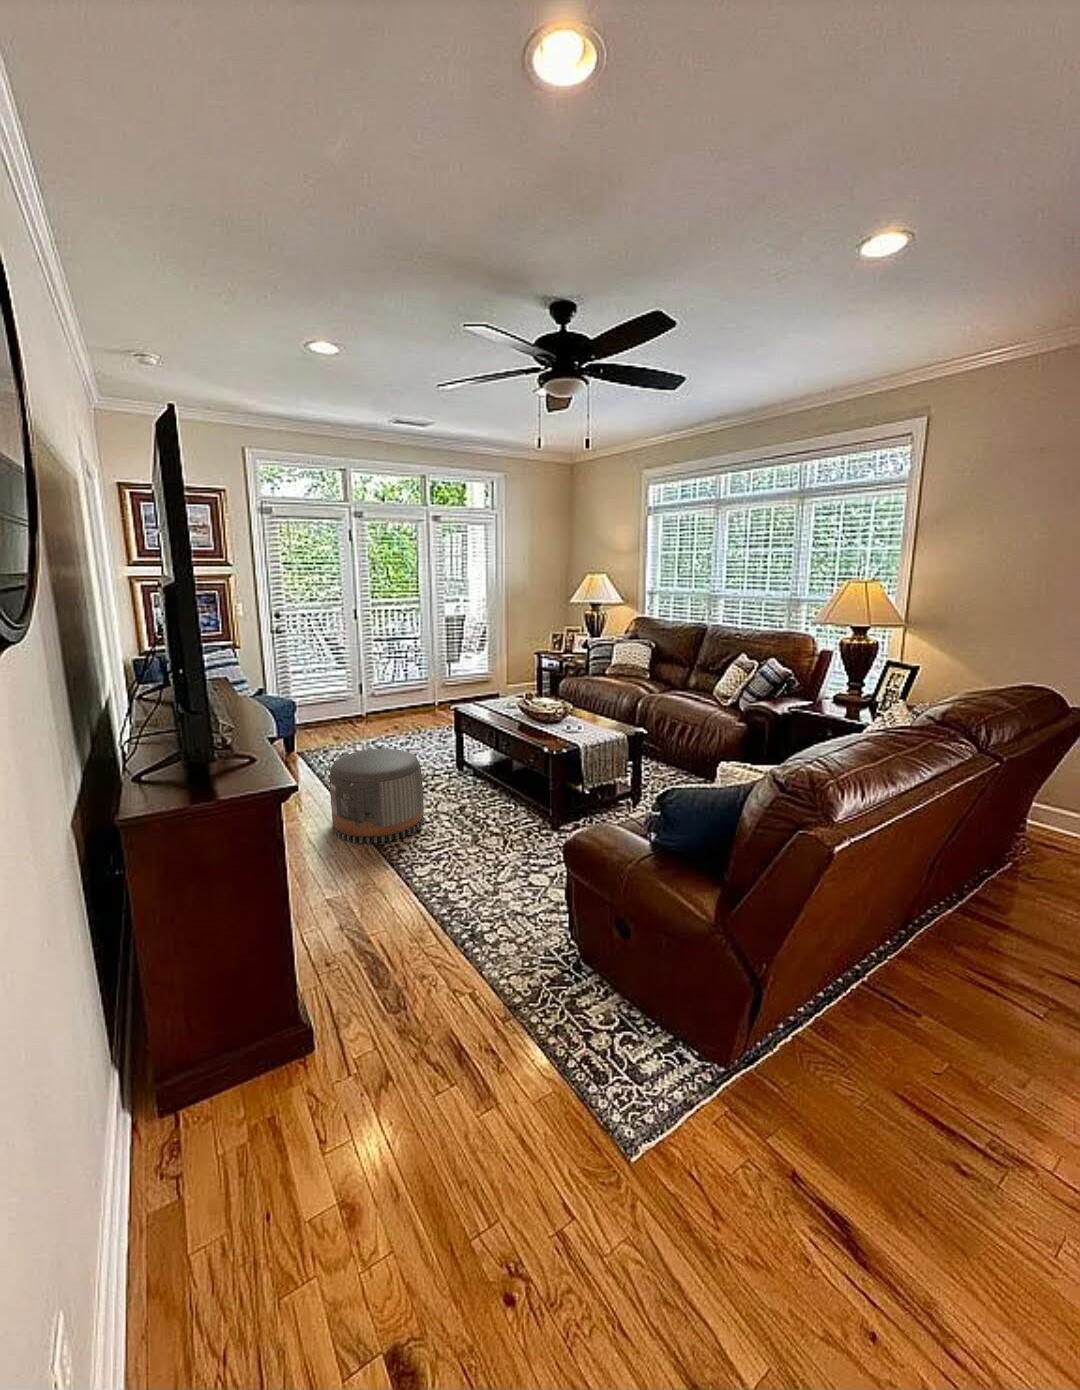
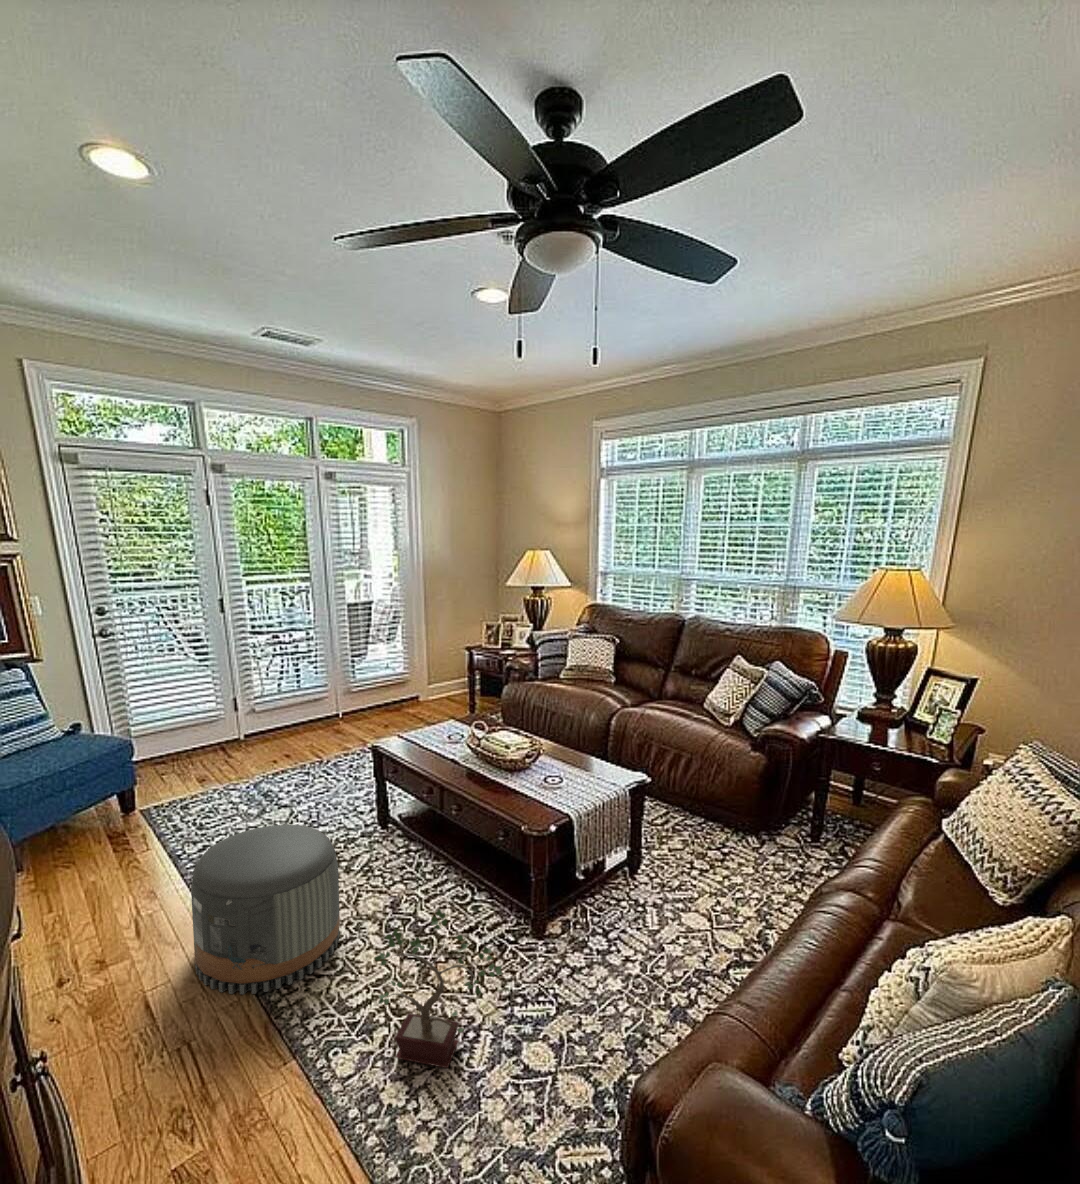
potted plant: none [437,786,515,884] -> present [374,909,502,1068]

